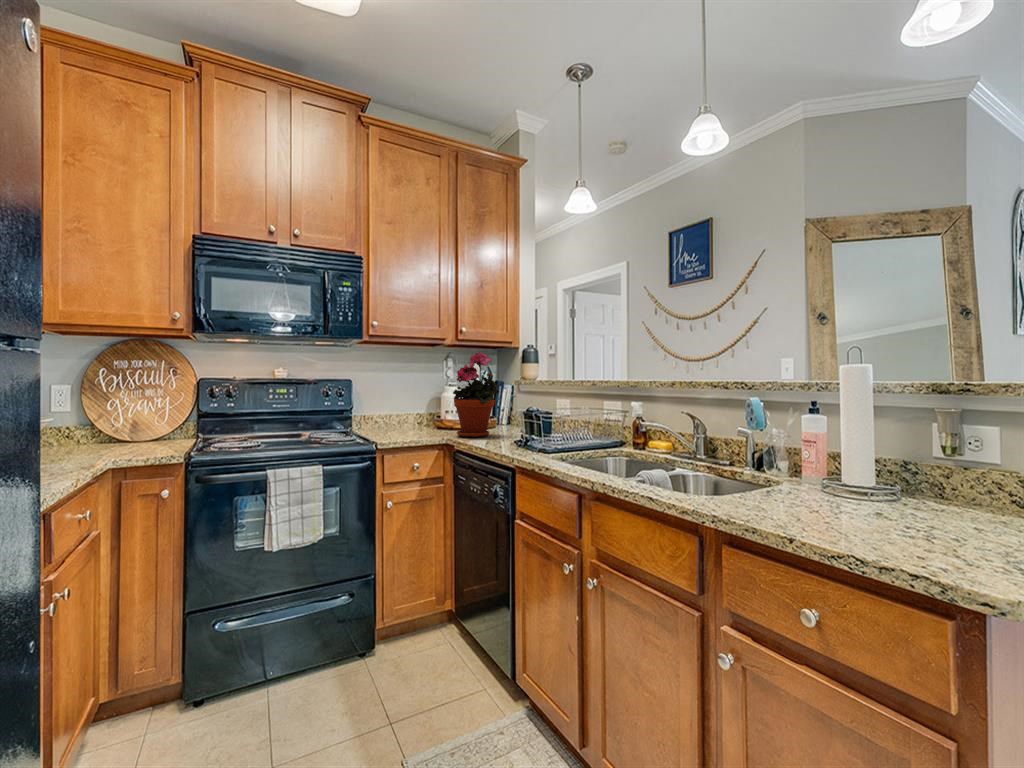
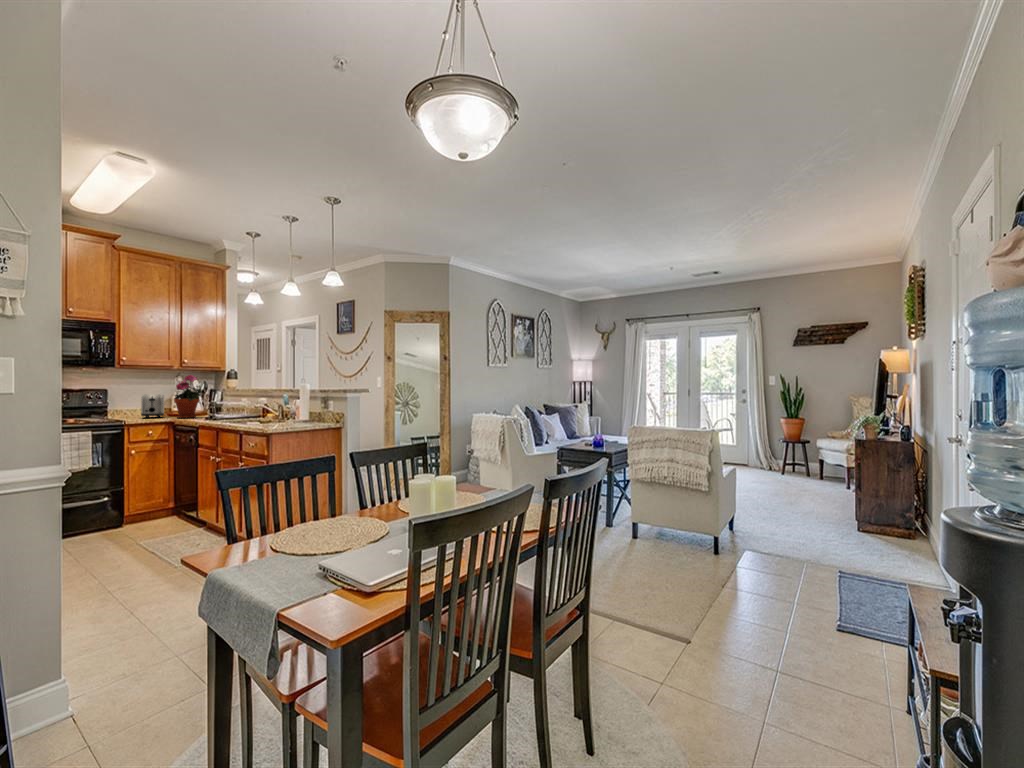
toaster: none [400,388,433,434] -> present [141,394,164,418]

